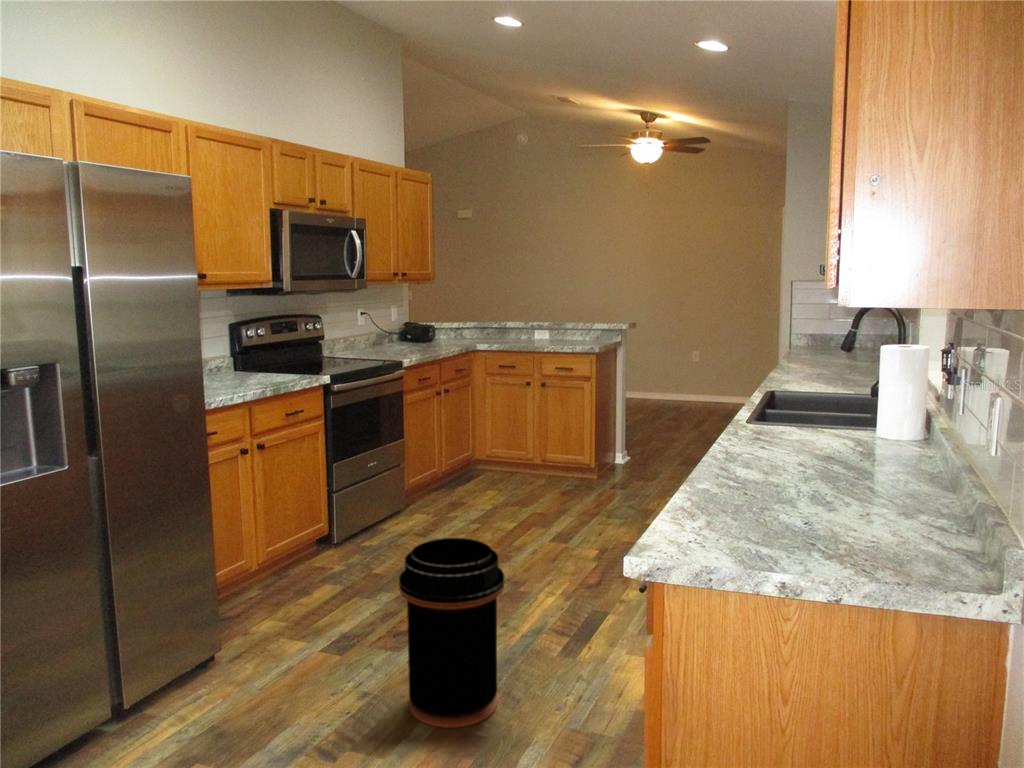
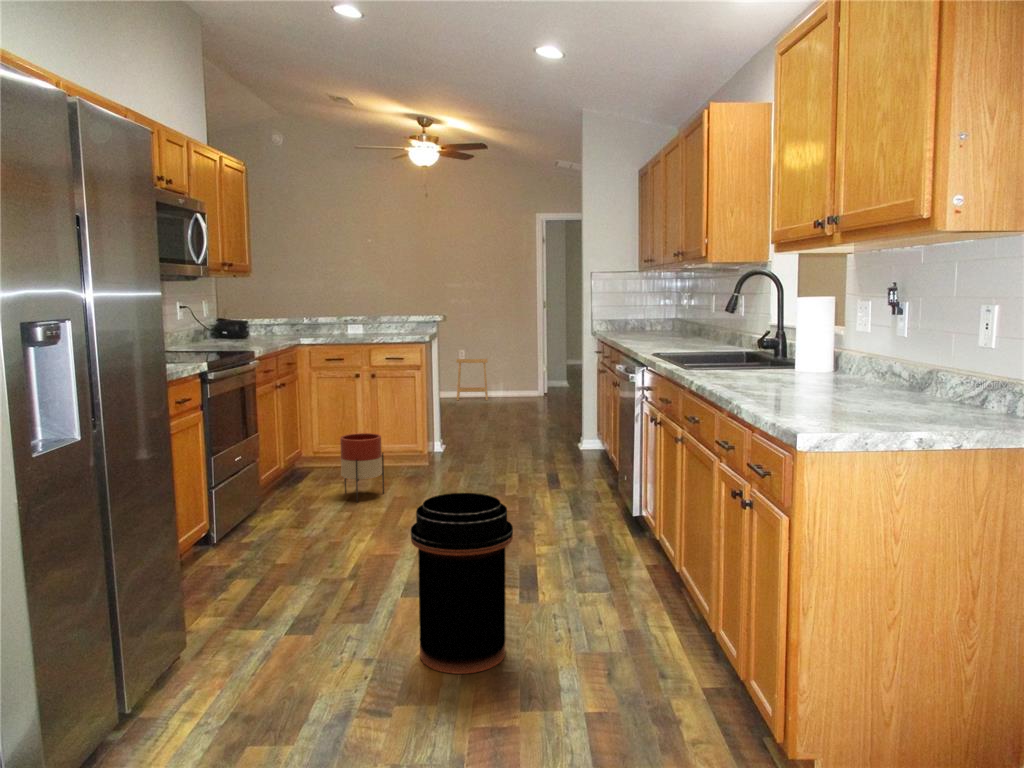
footstool: none [690,360,729,407] -> present [456,359,488,400]
planter: none [483,446,526,517] -> present [340,433,384,502]

